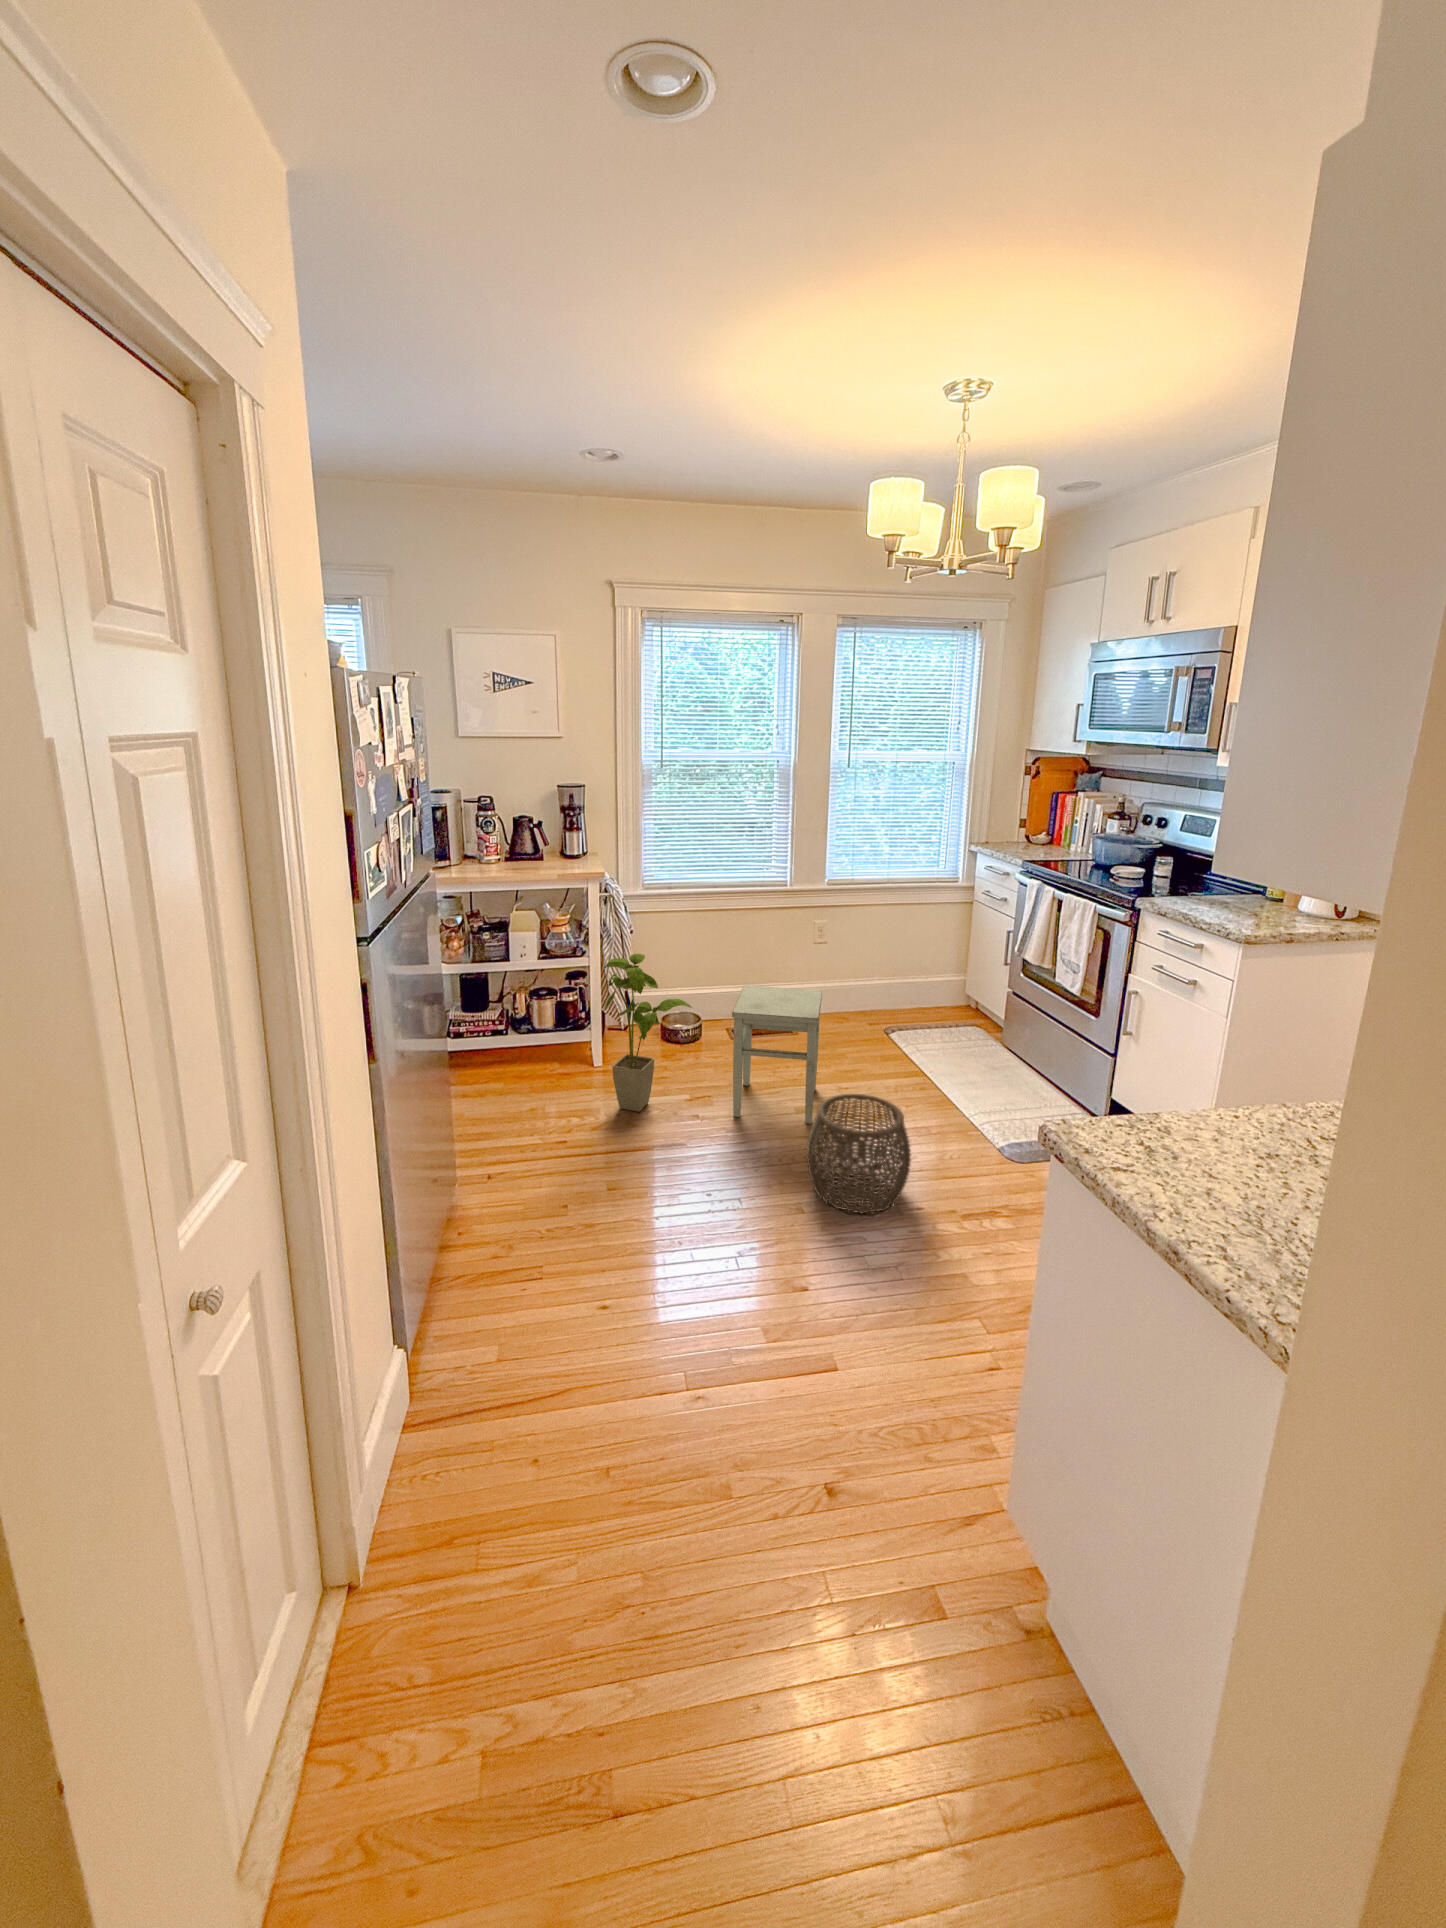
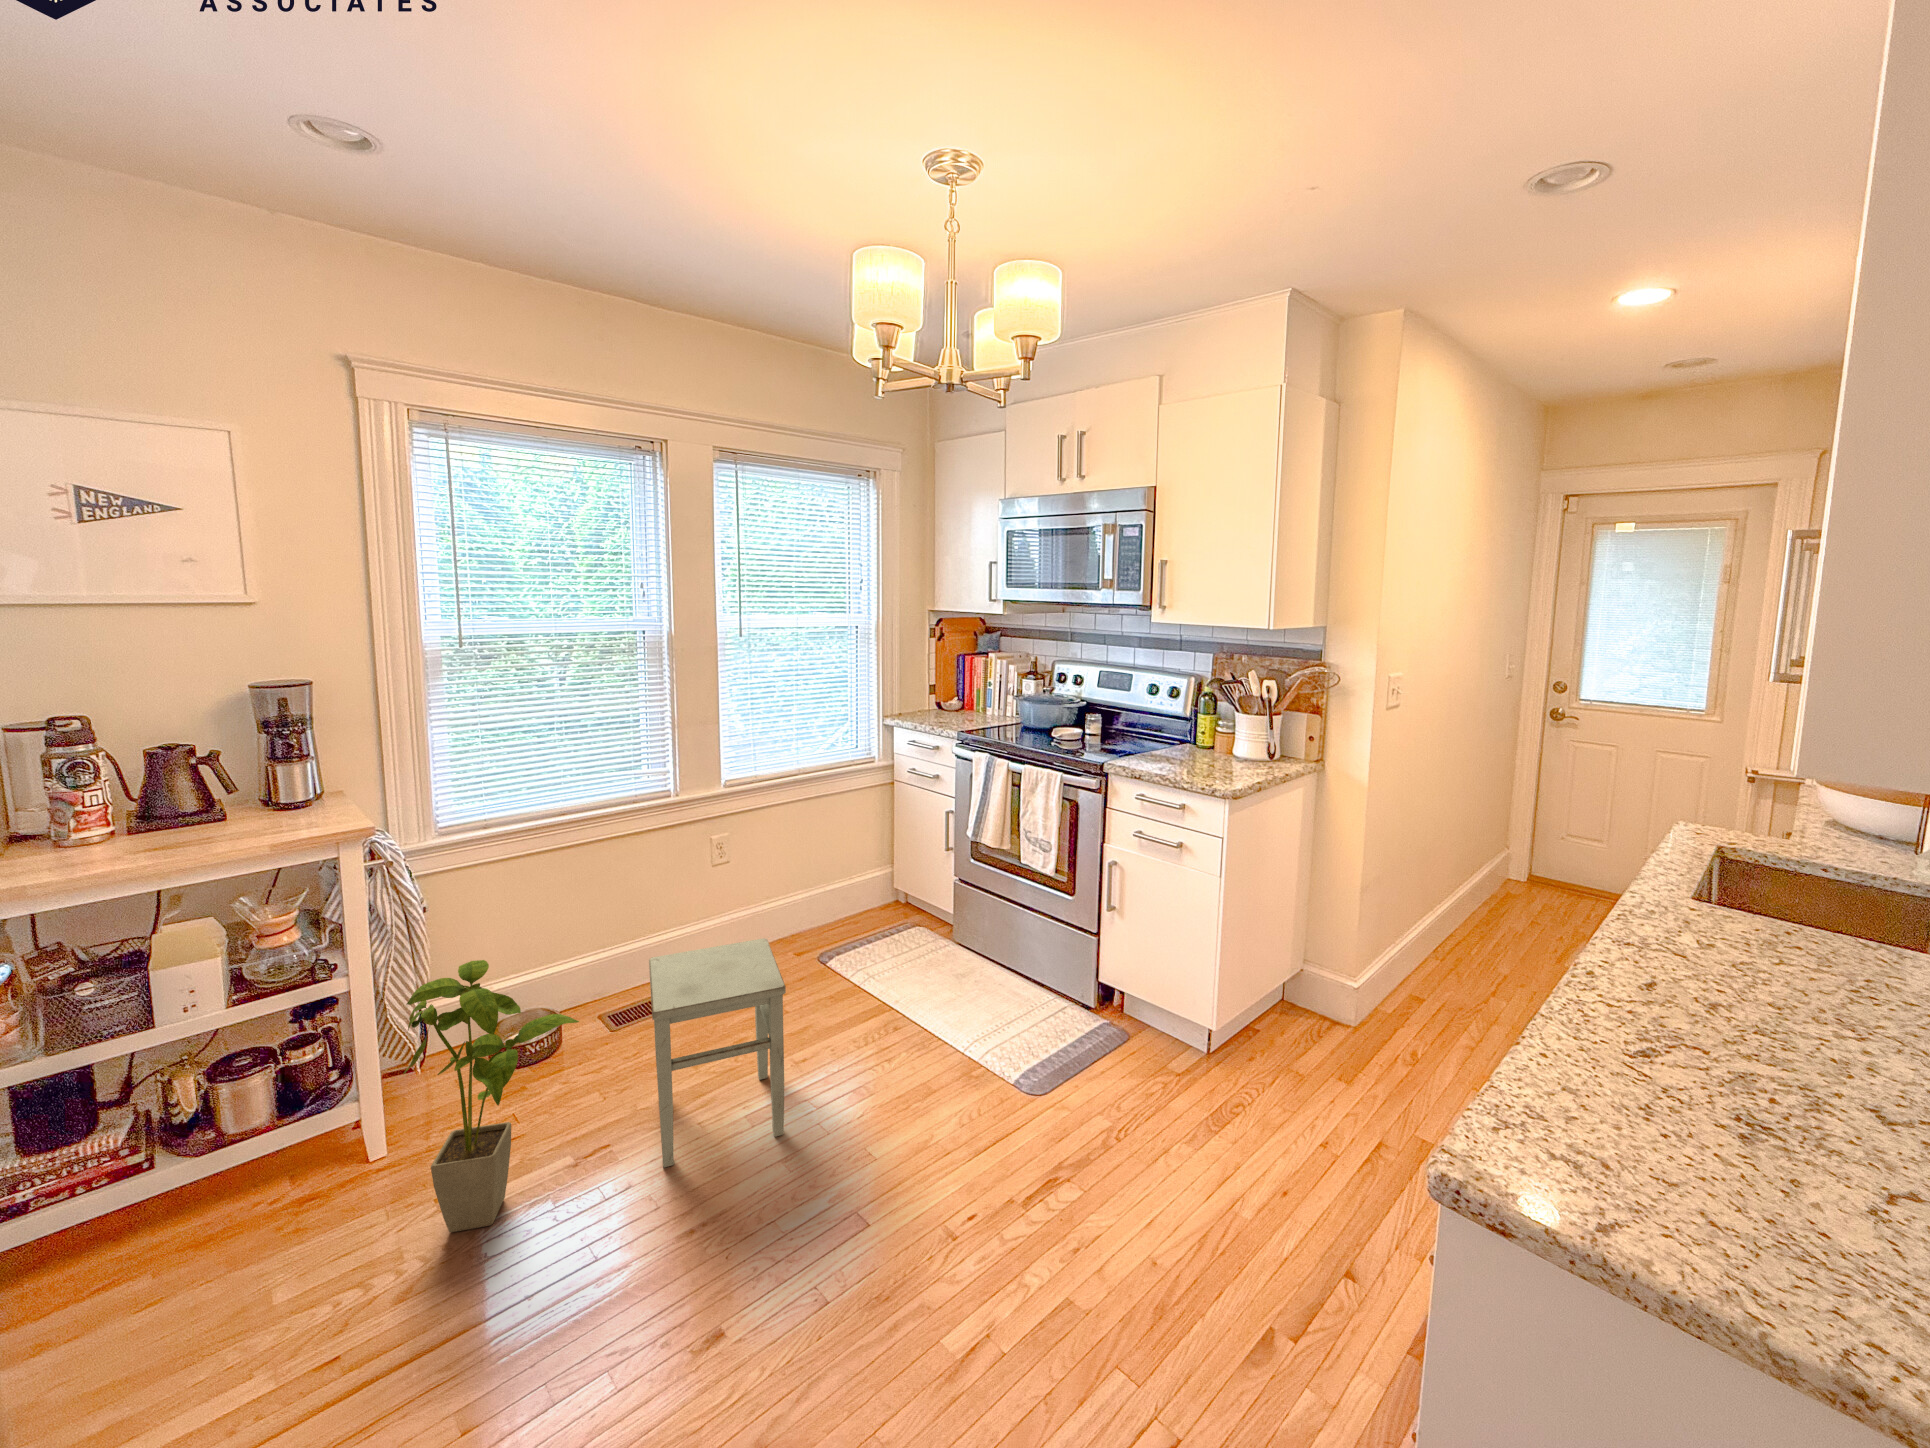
woven basket: present [807,1094,911,1214] -> none [815,1081,961,1274]

